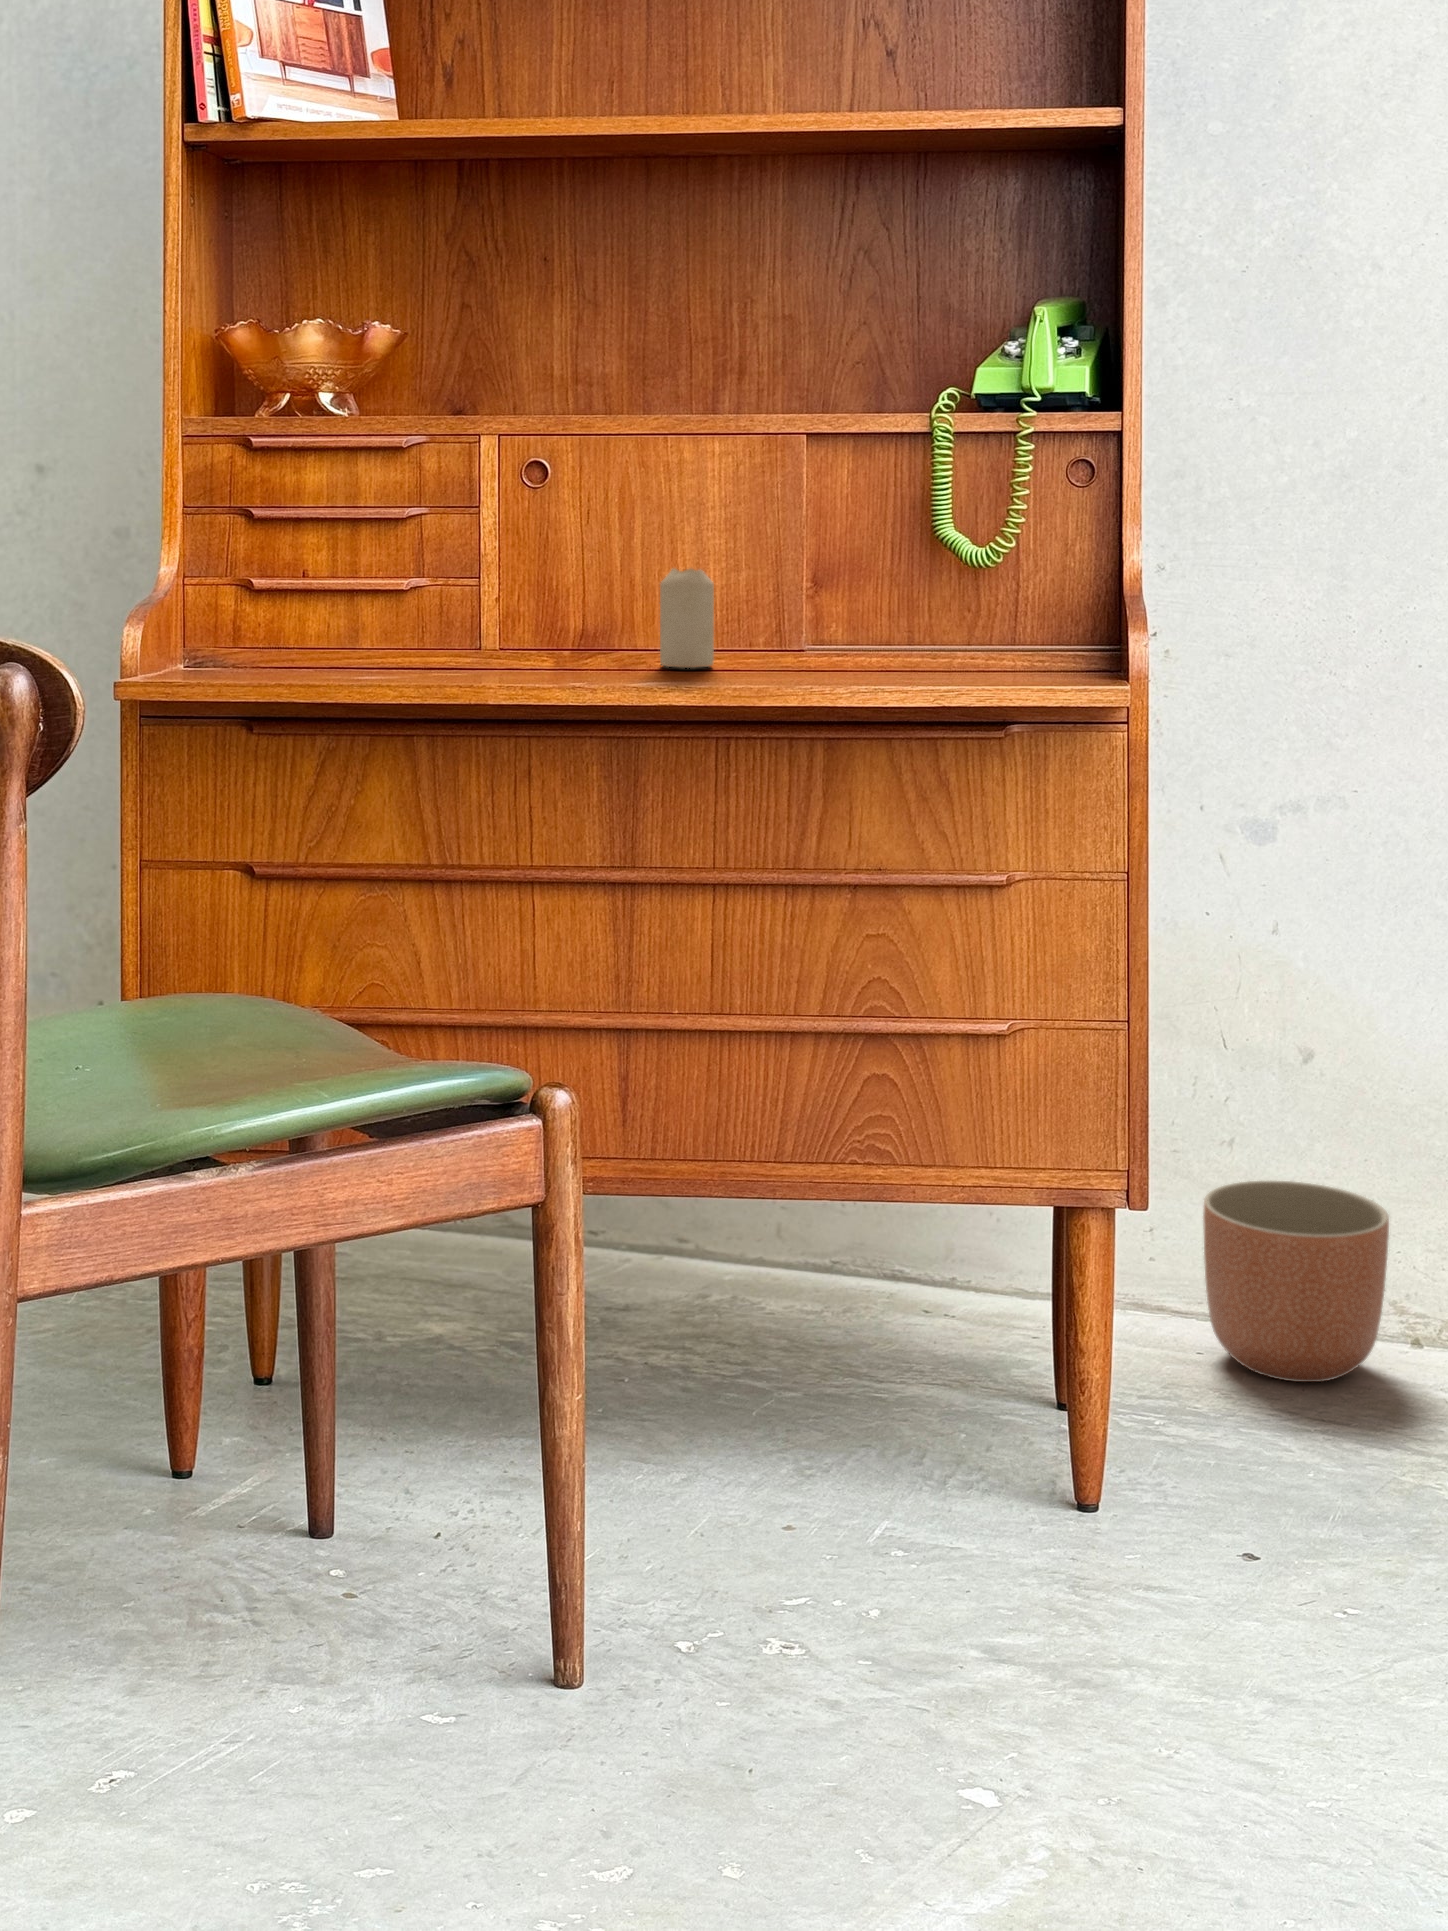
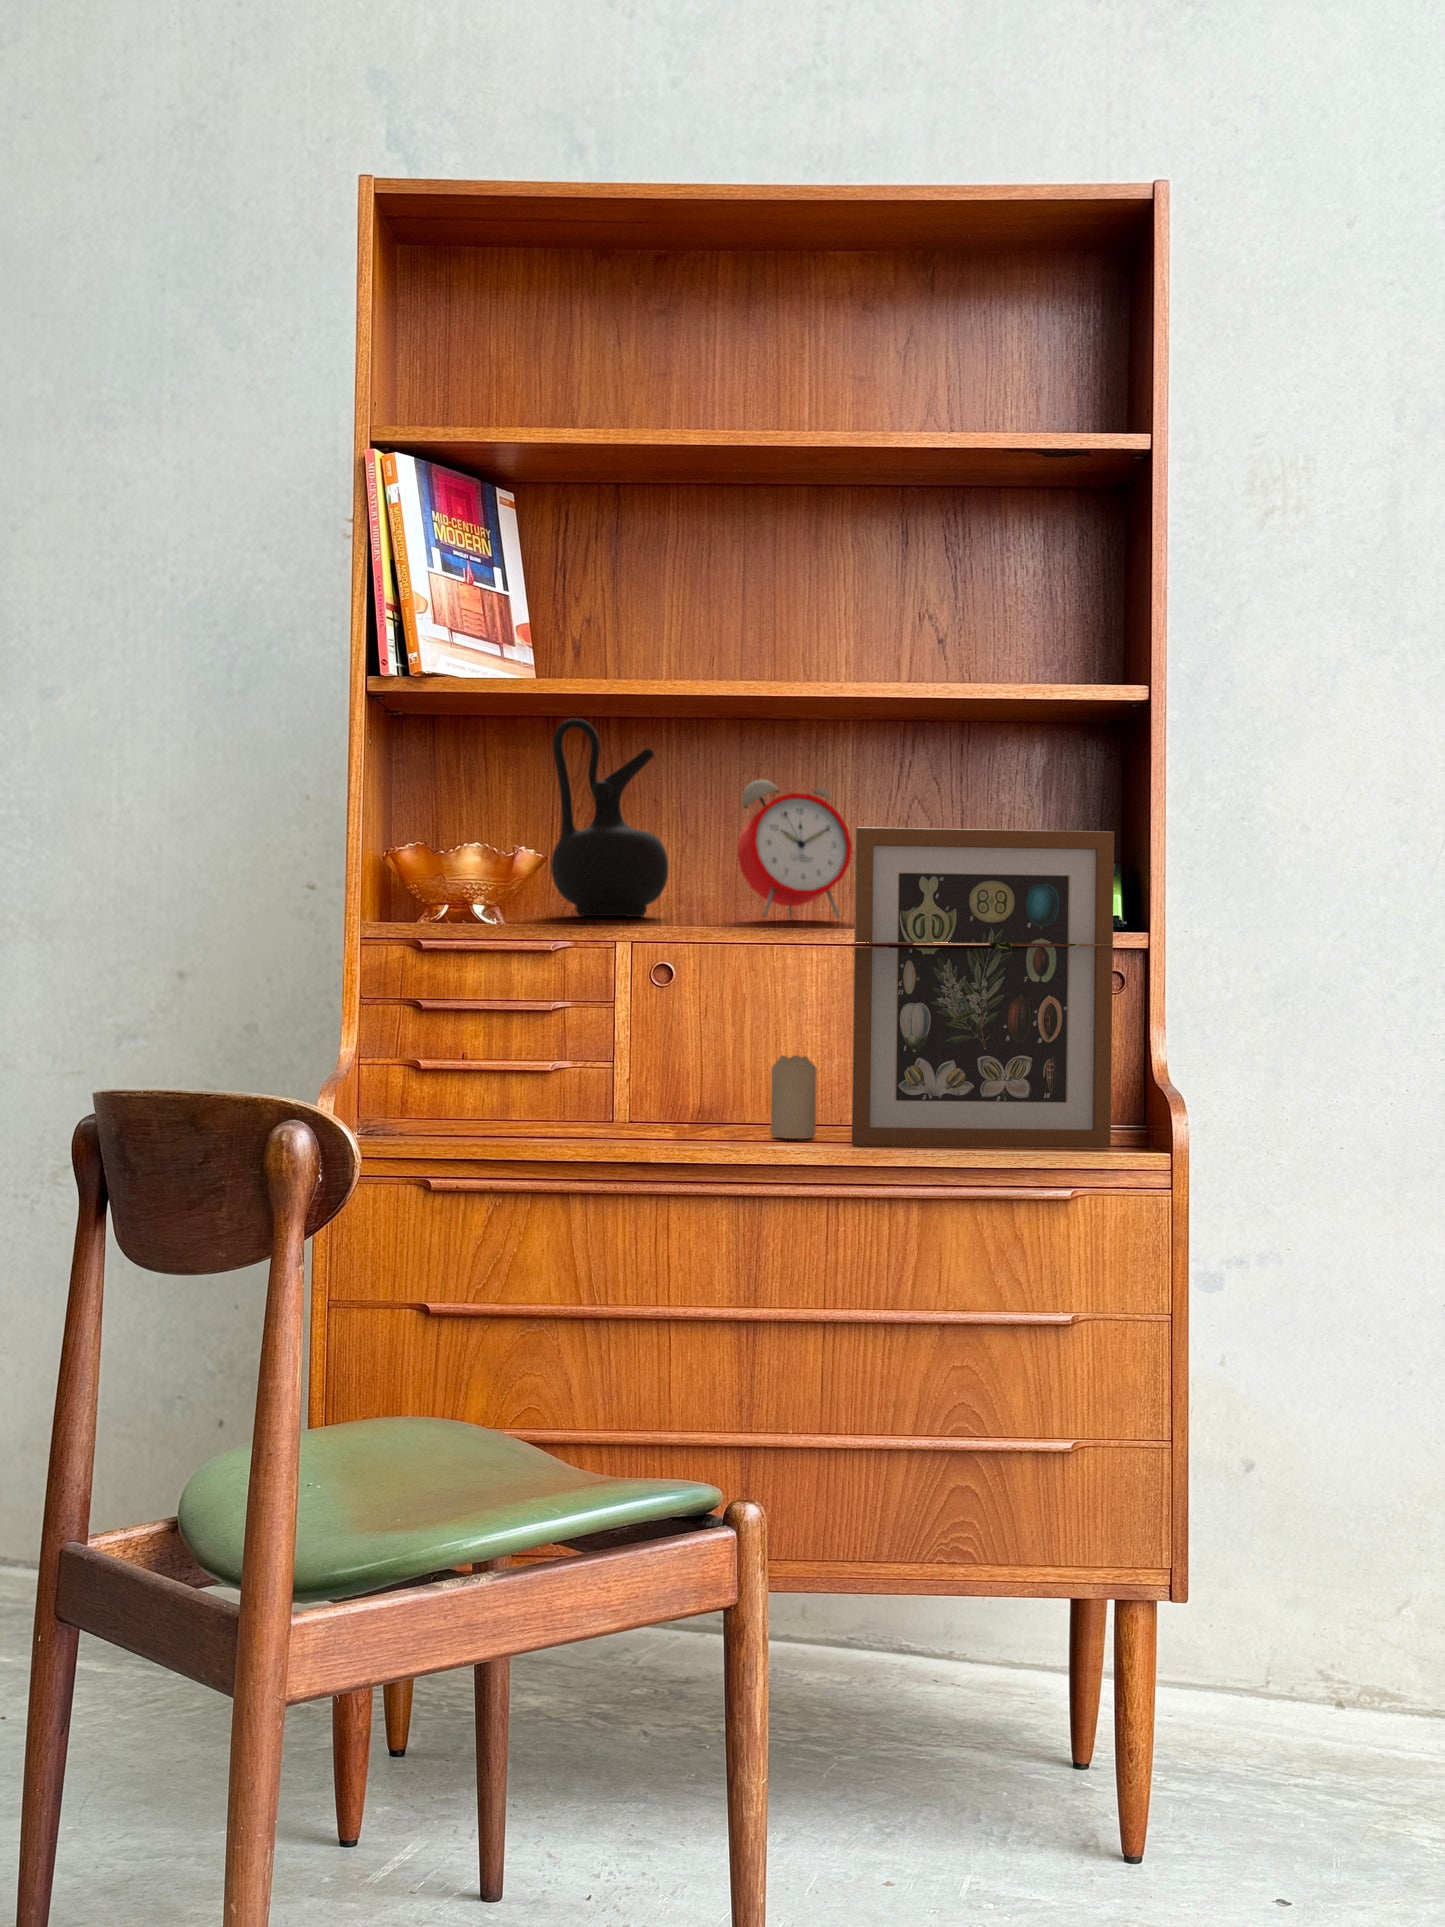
ceramic jug: none [420,164,562,401] -> present [551,719,668,917]
alarm clock: none [644,232,782,400] -> present [738,780,852,918]
picture frame: none [753,292,1072,677] -> present [852,827,1114,1148]
planter: present [1203,1181,1389,1382] -> none [1197,1573,1349,1745]

